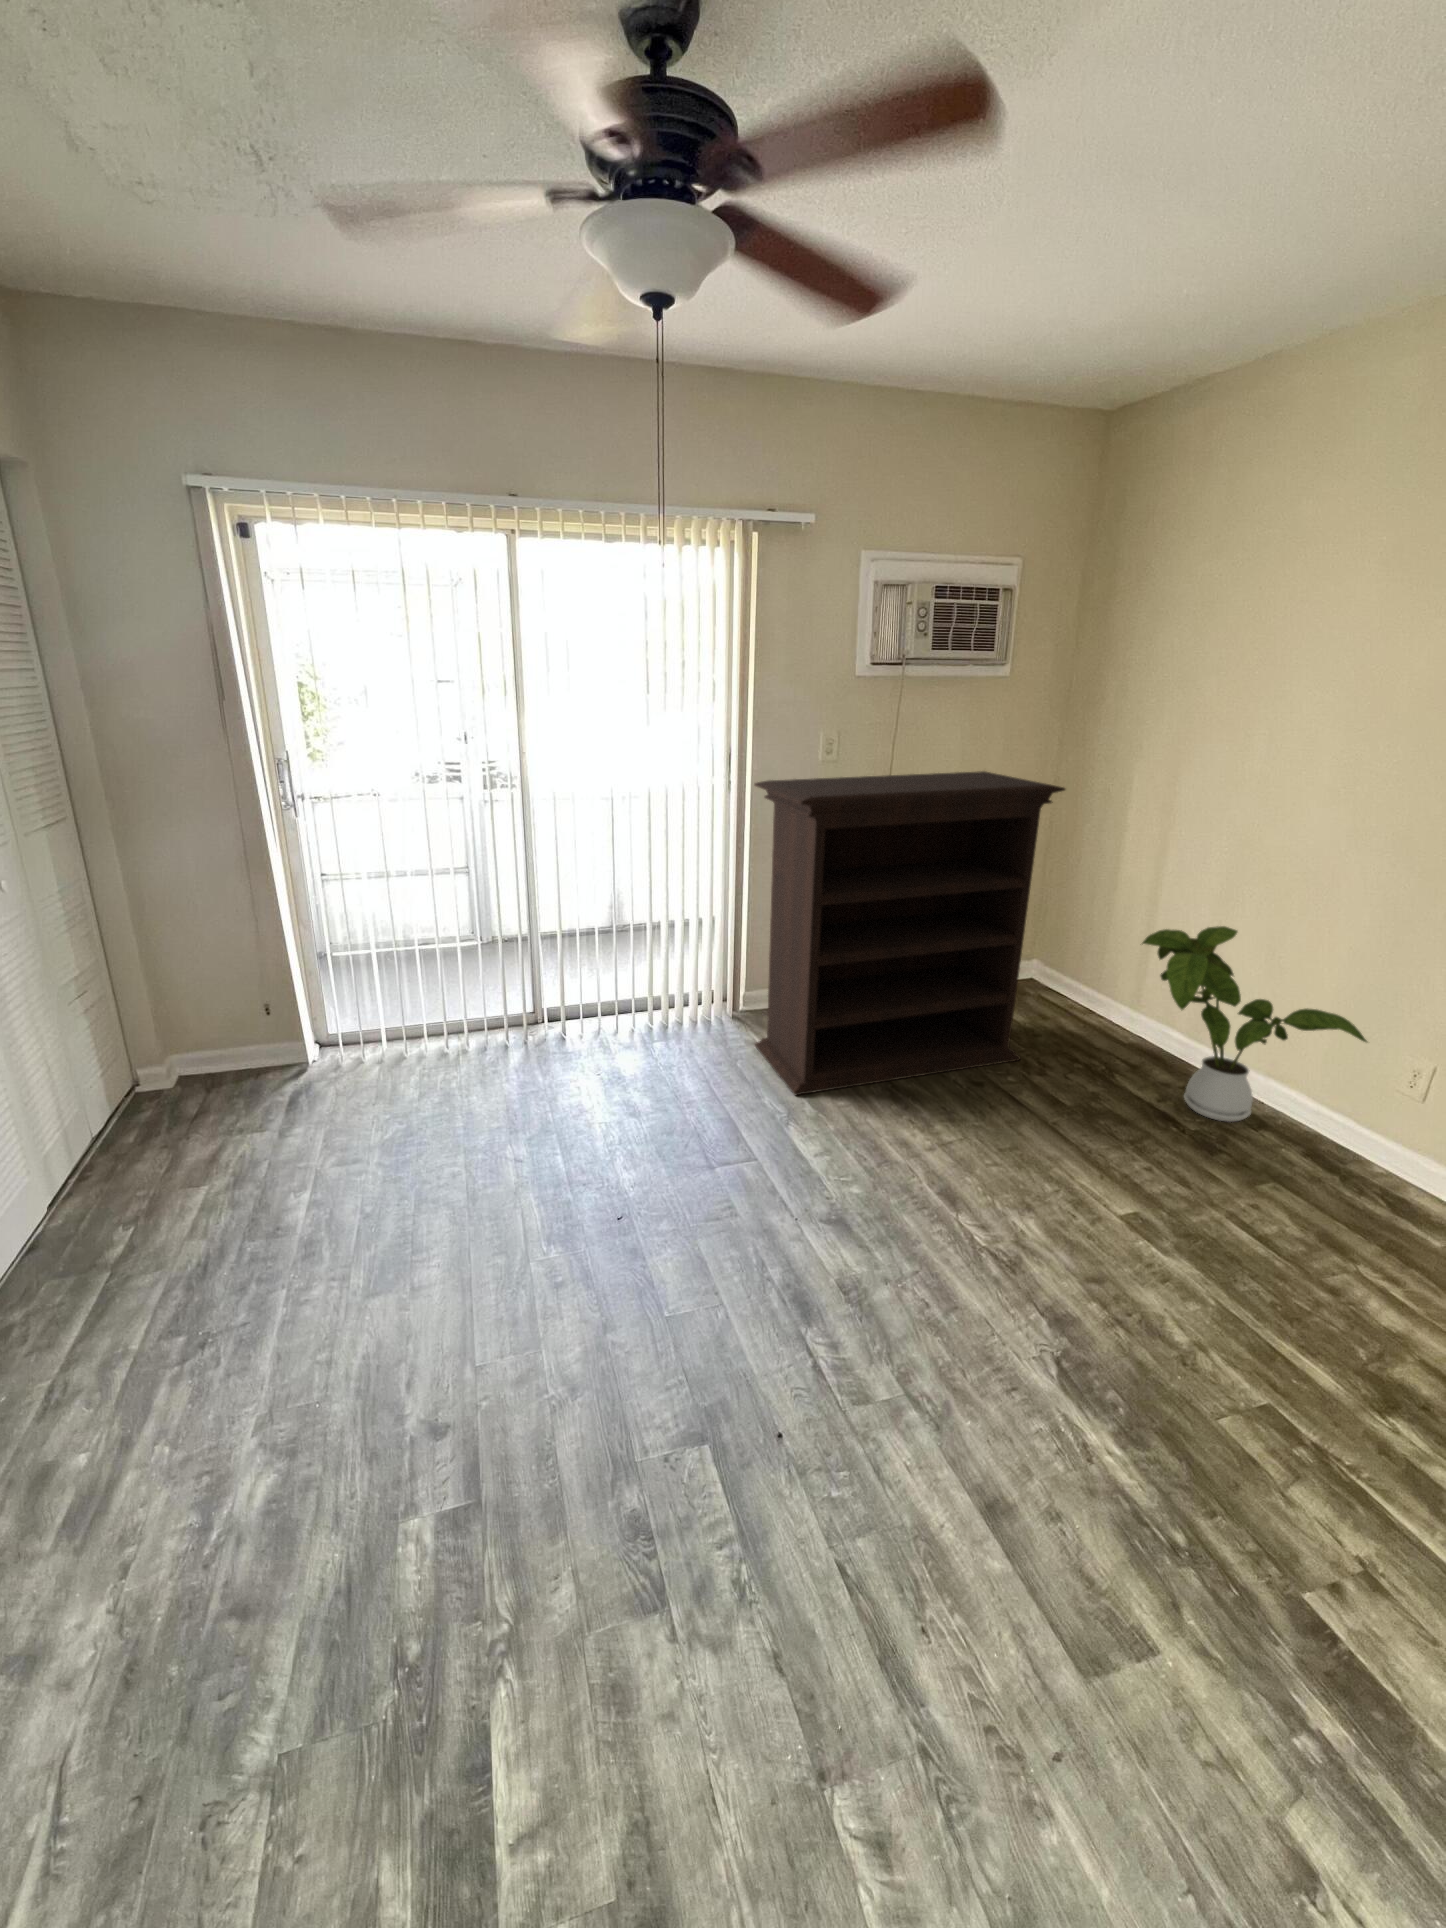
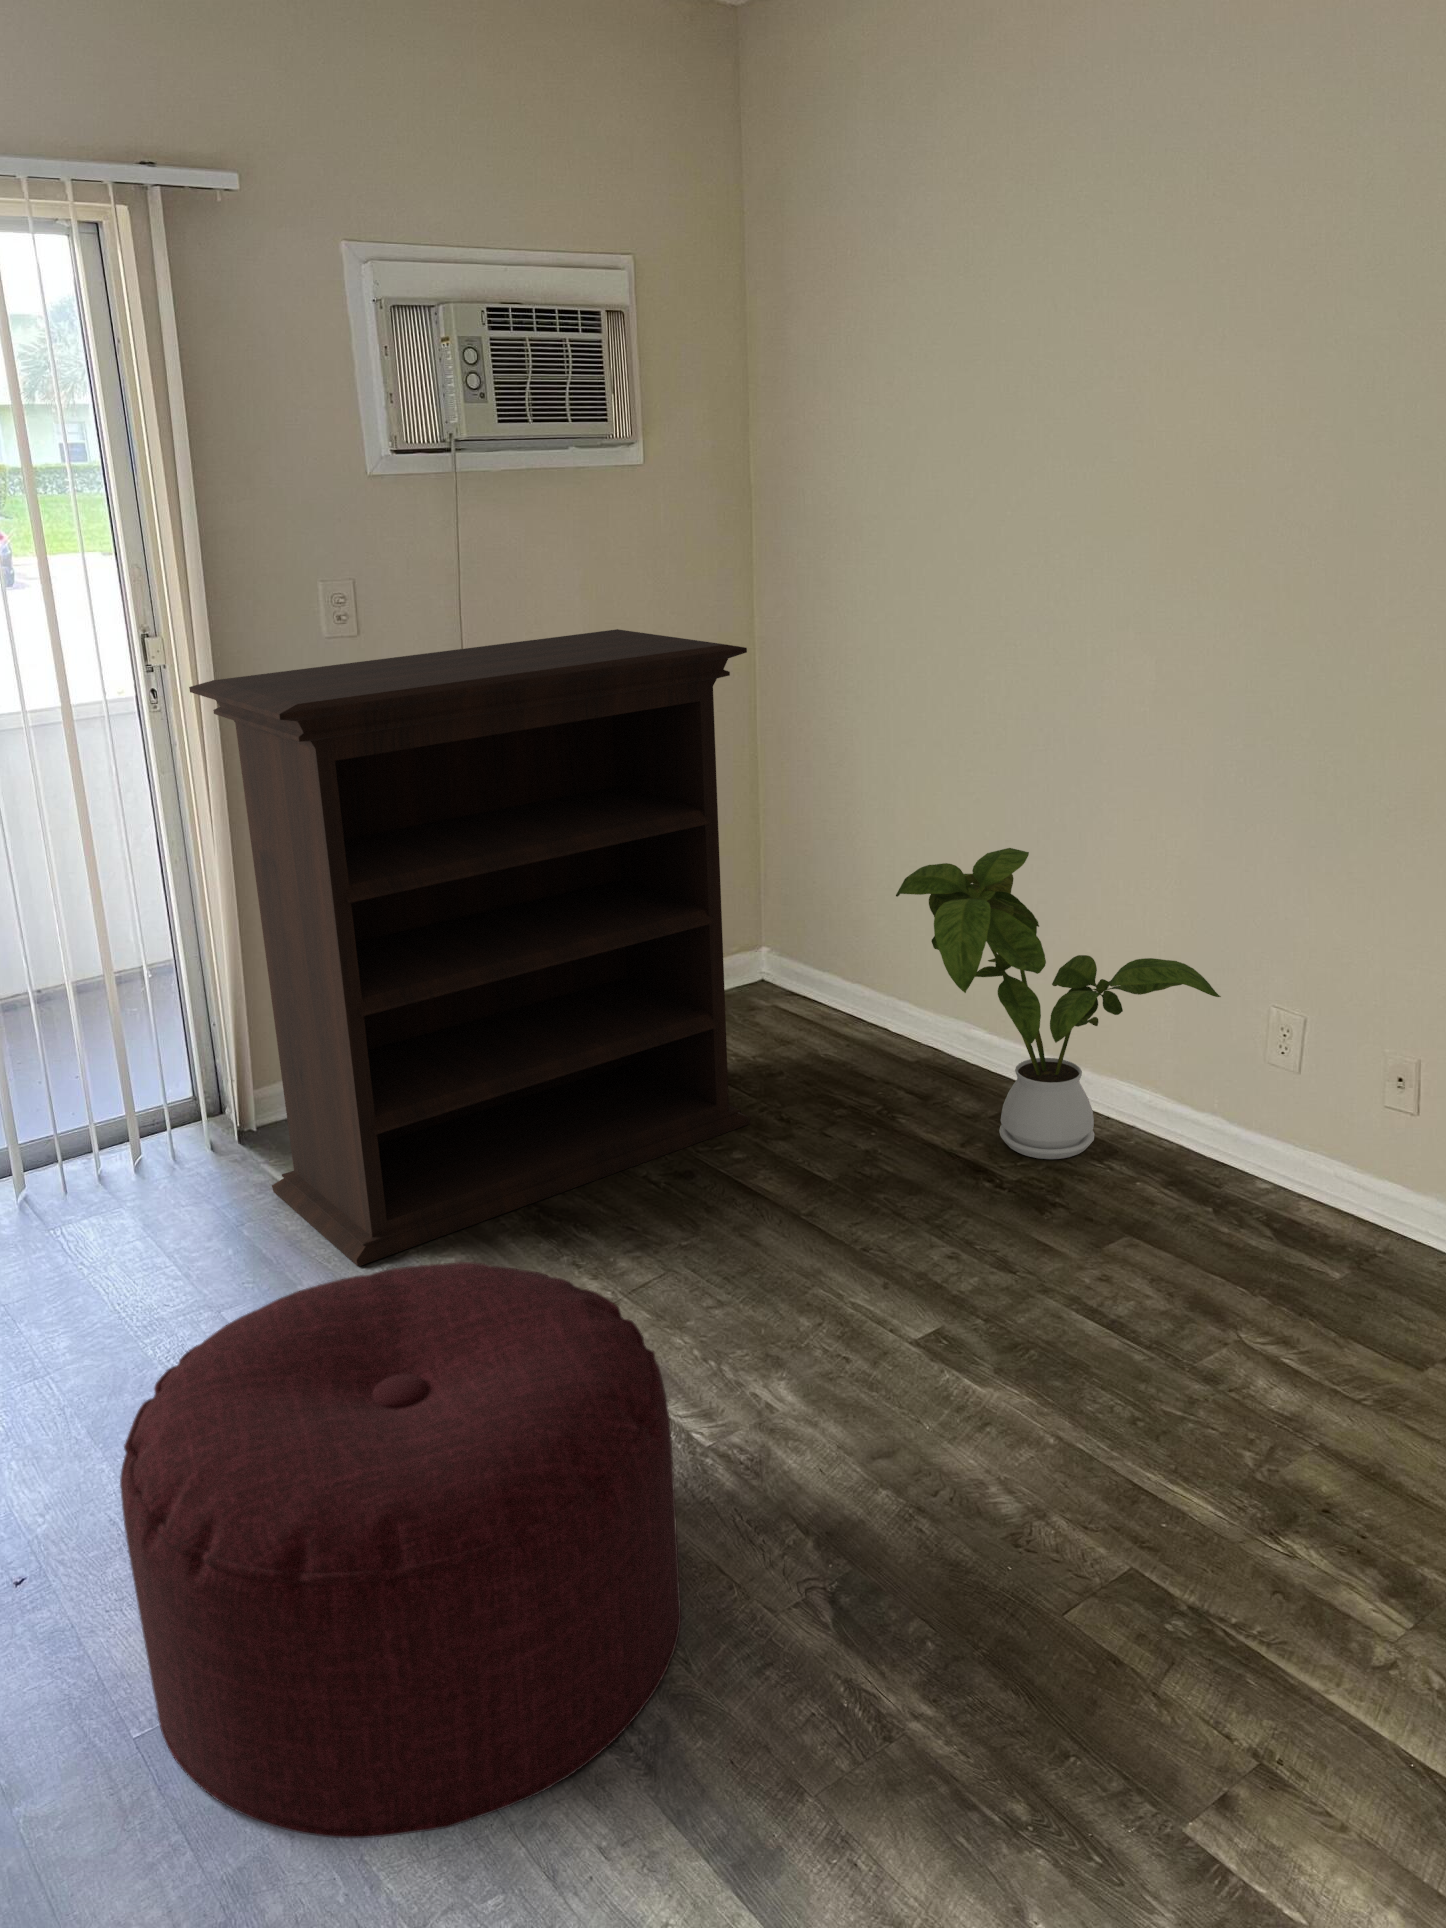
ottoman: none [677,1106,973,1423] -> present [120,1262,681,1838]

